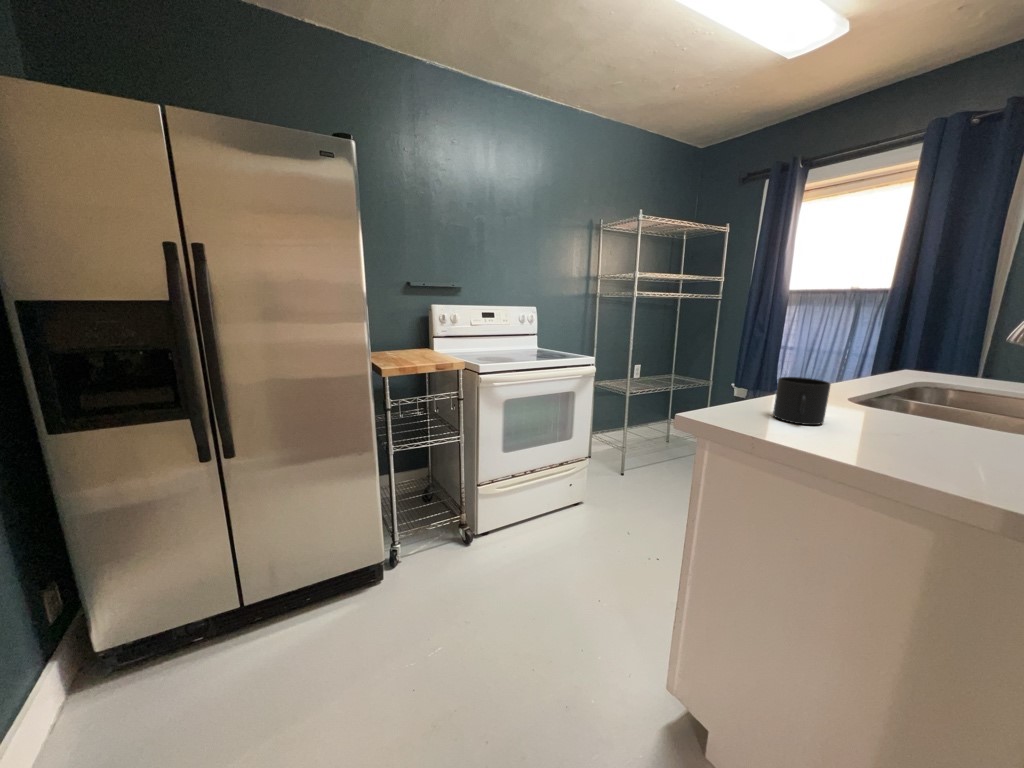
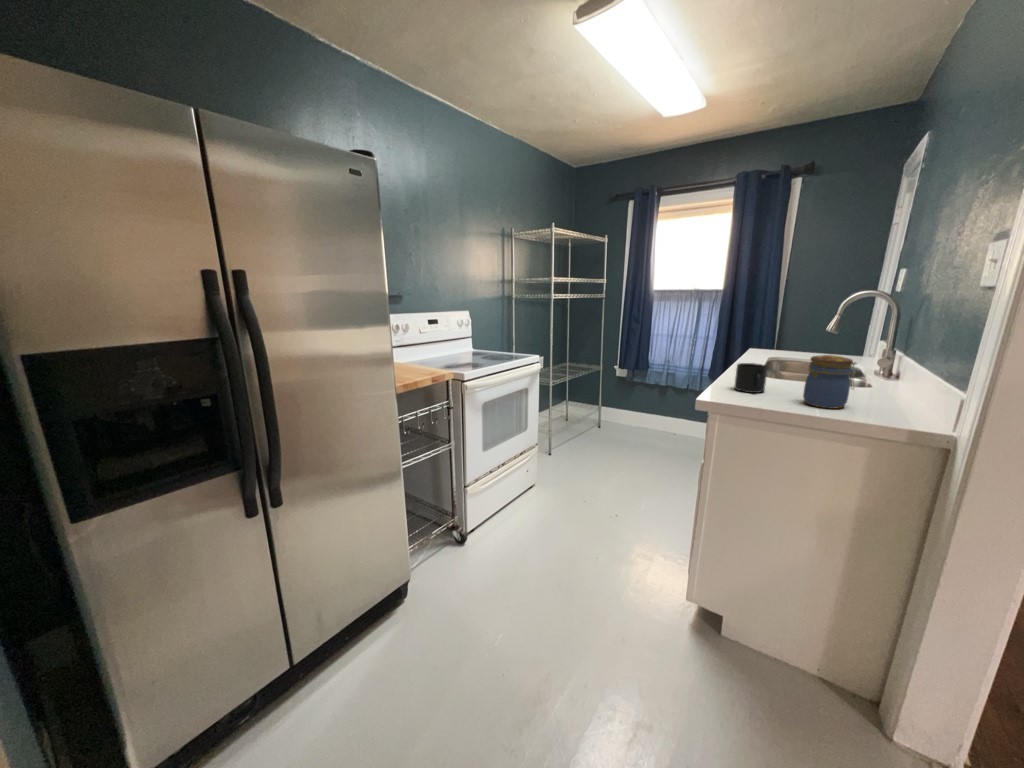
jar: none [868,369,989,470] -> present [803,355,857,409]

